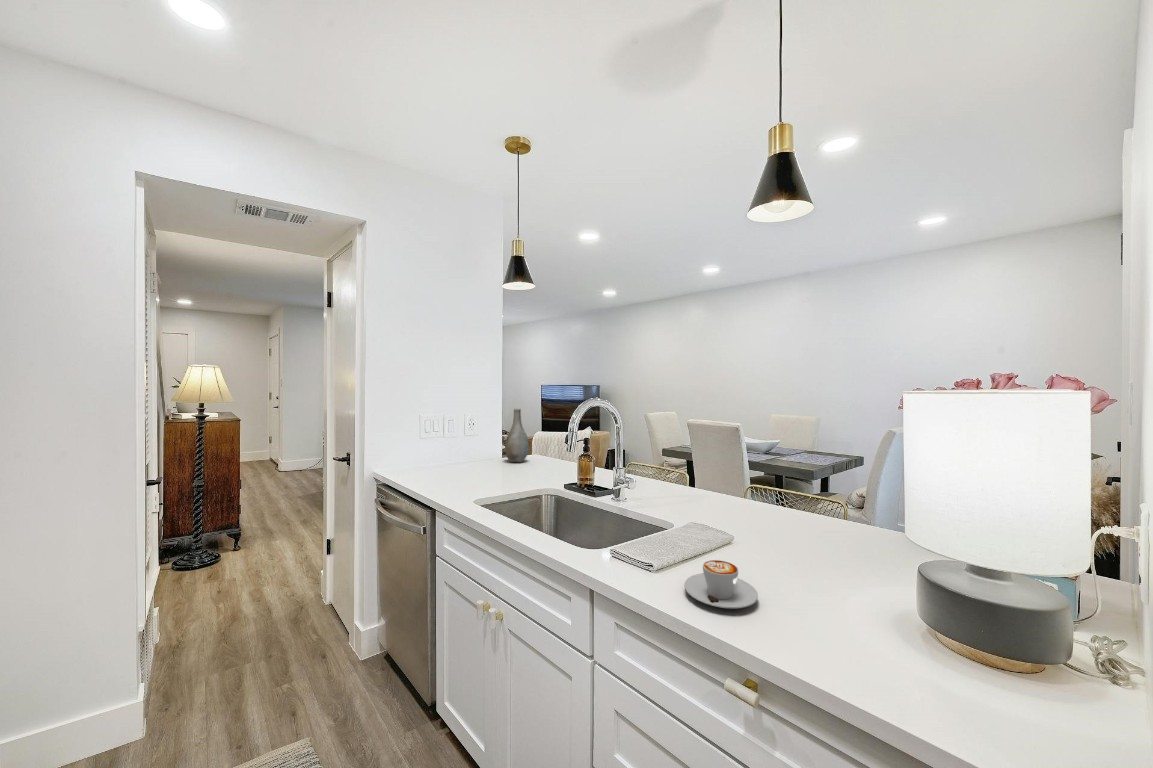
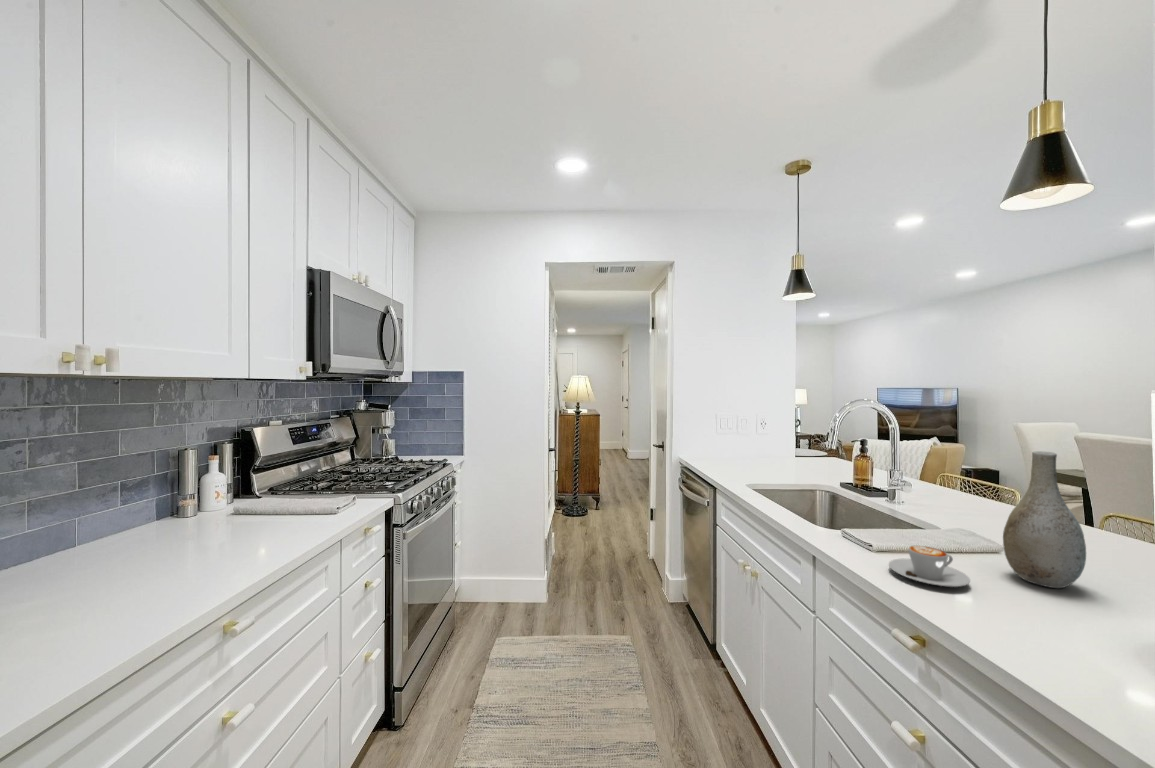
vase: present [505,408,529,462] -> present [1003,451,1086,588]

